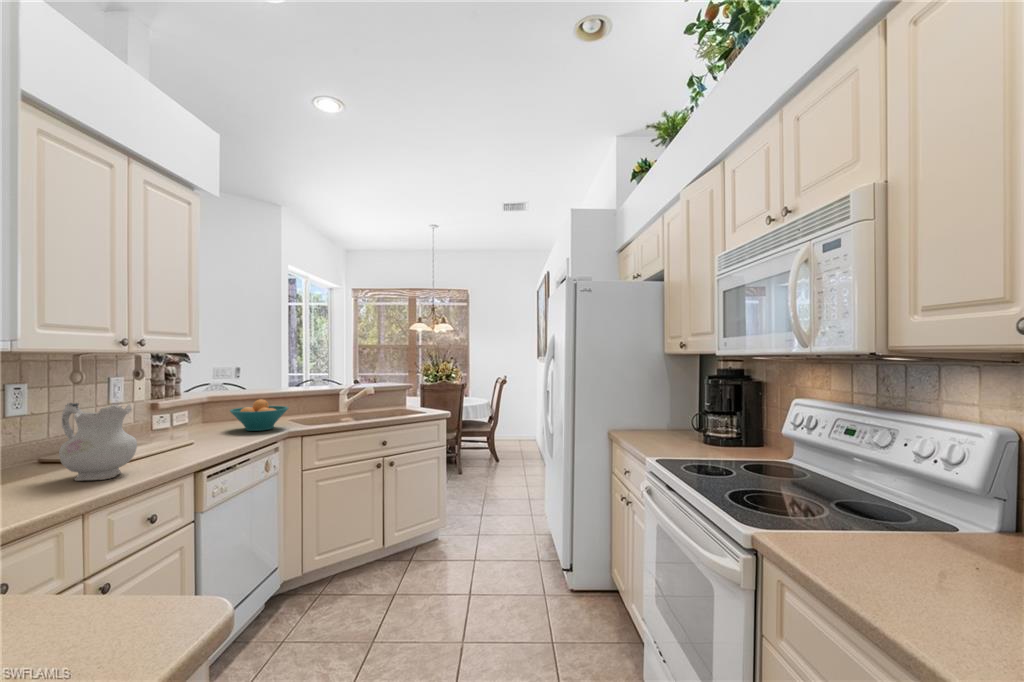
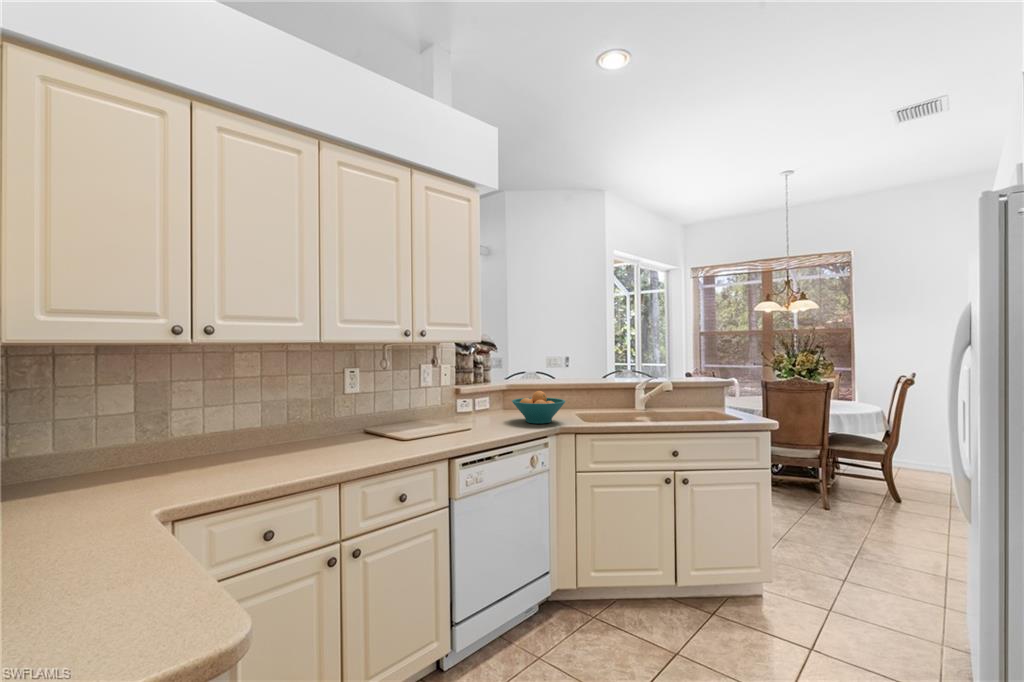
ceramic pitcher: present [59,403,137,481] -> none [349,385,401,455]

